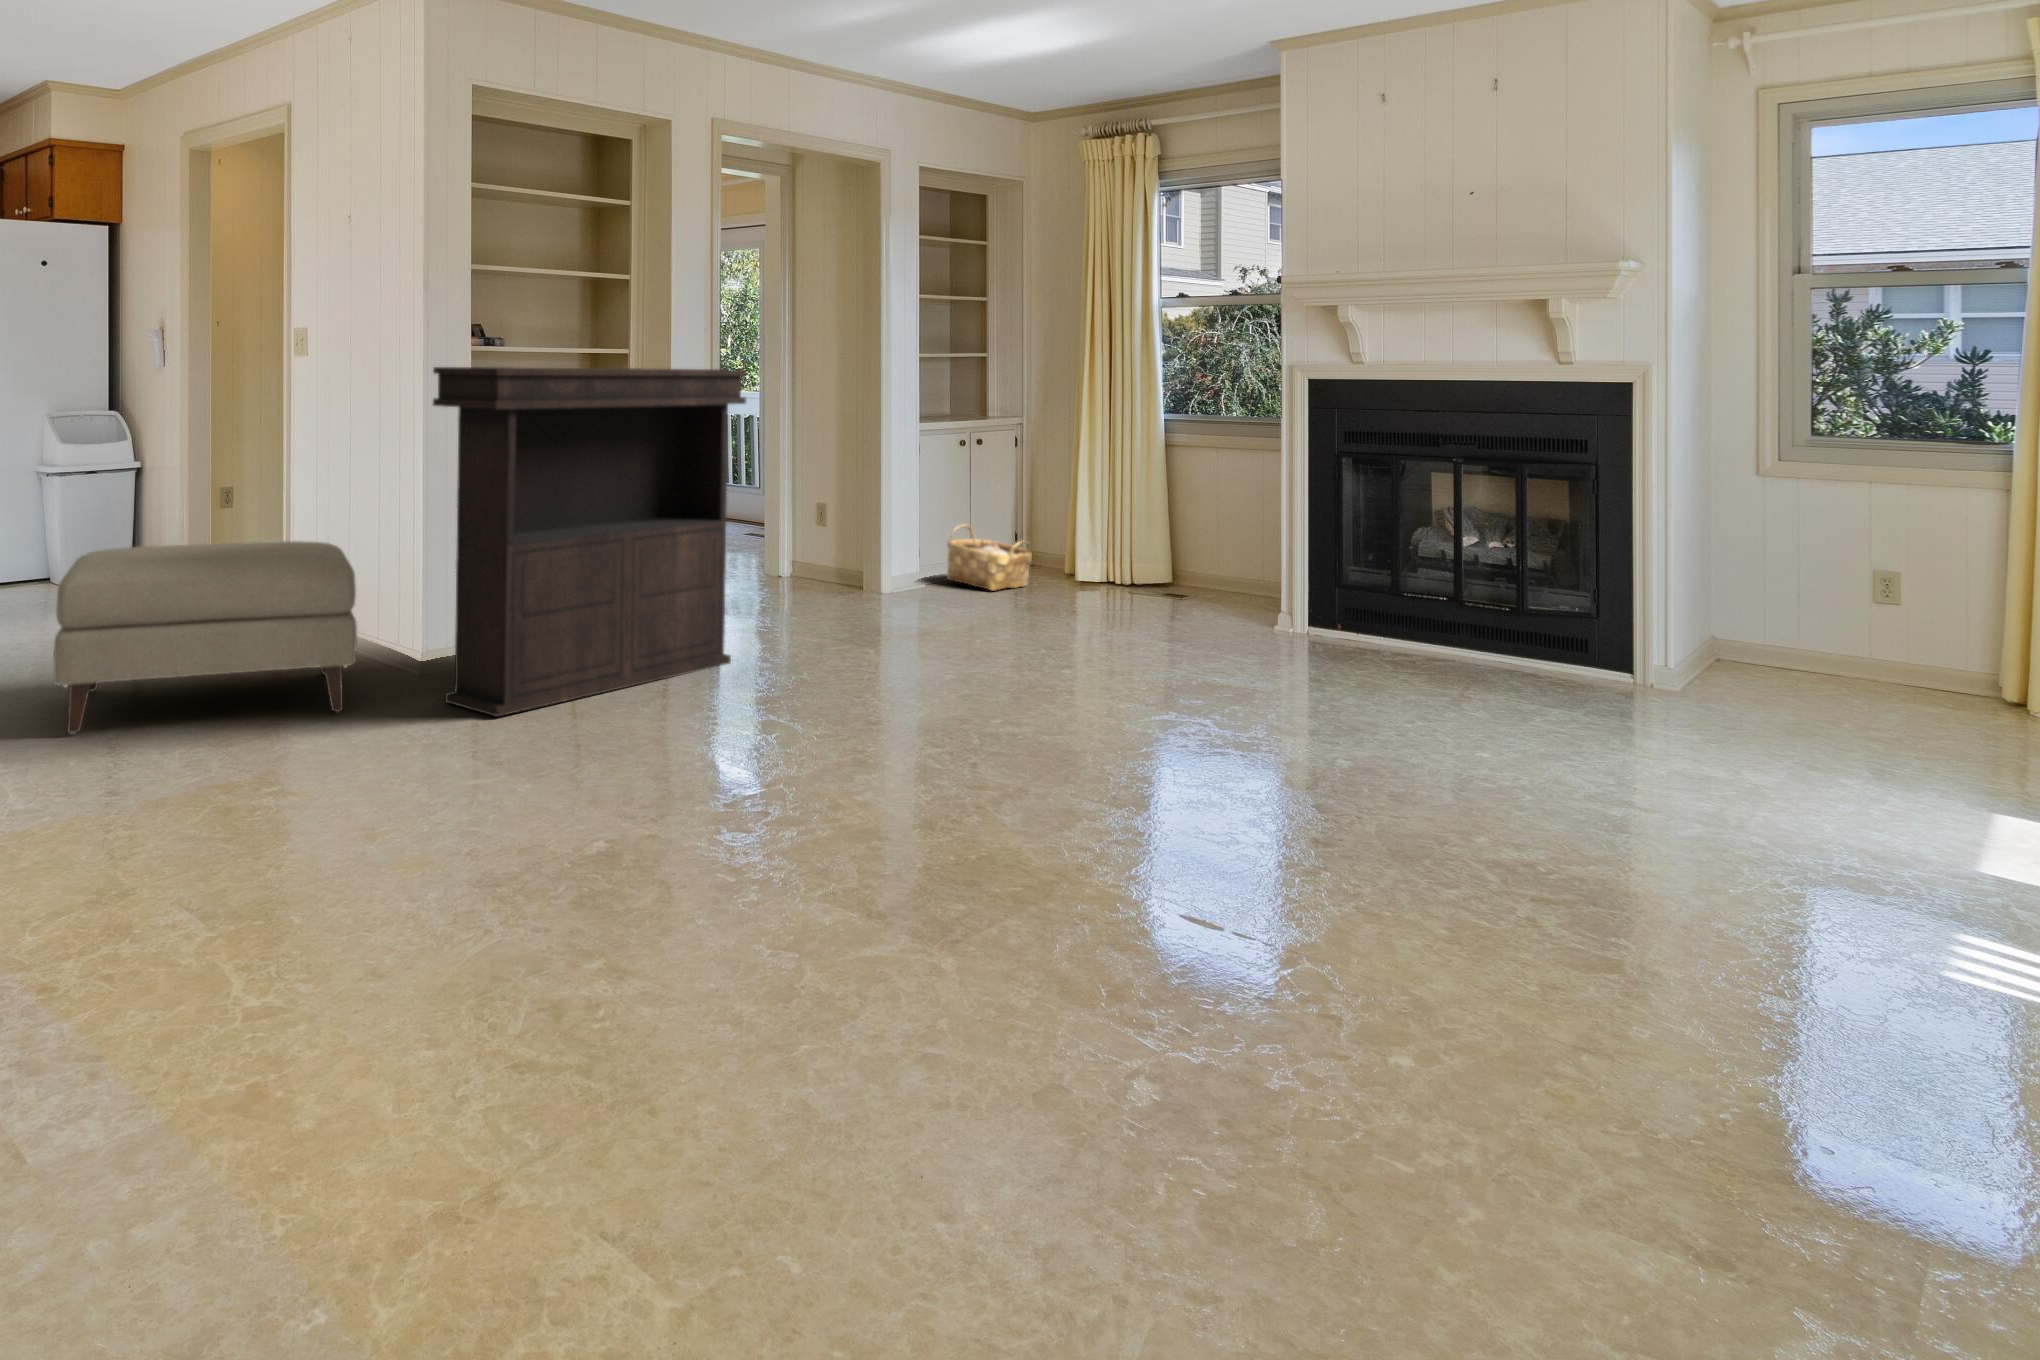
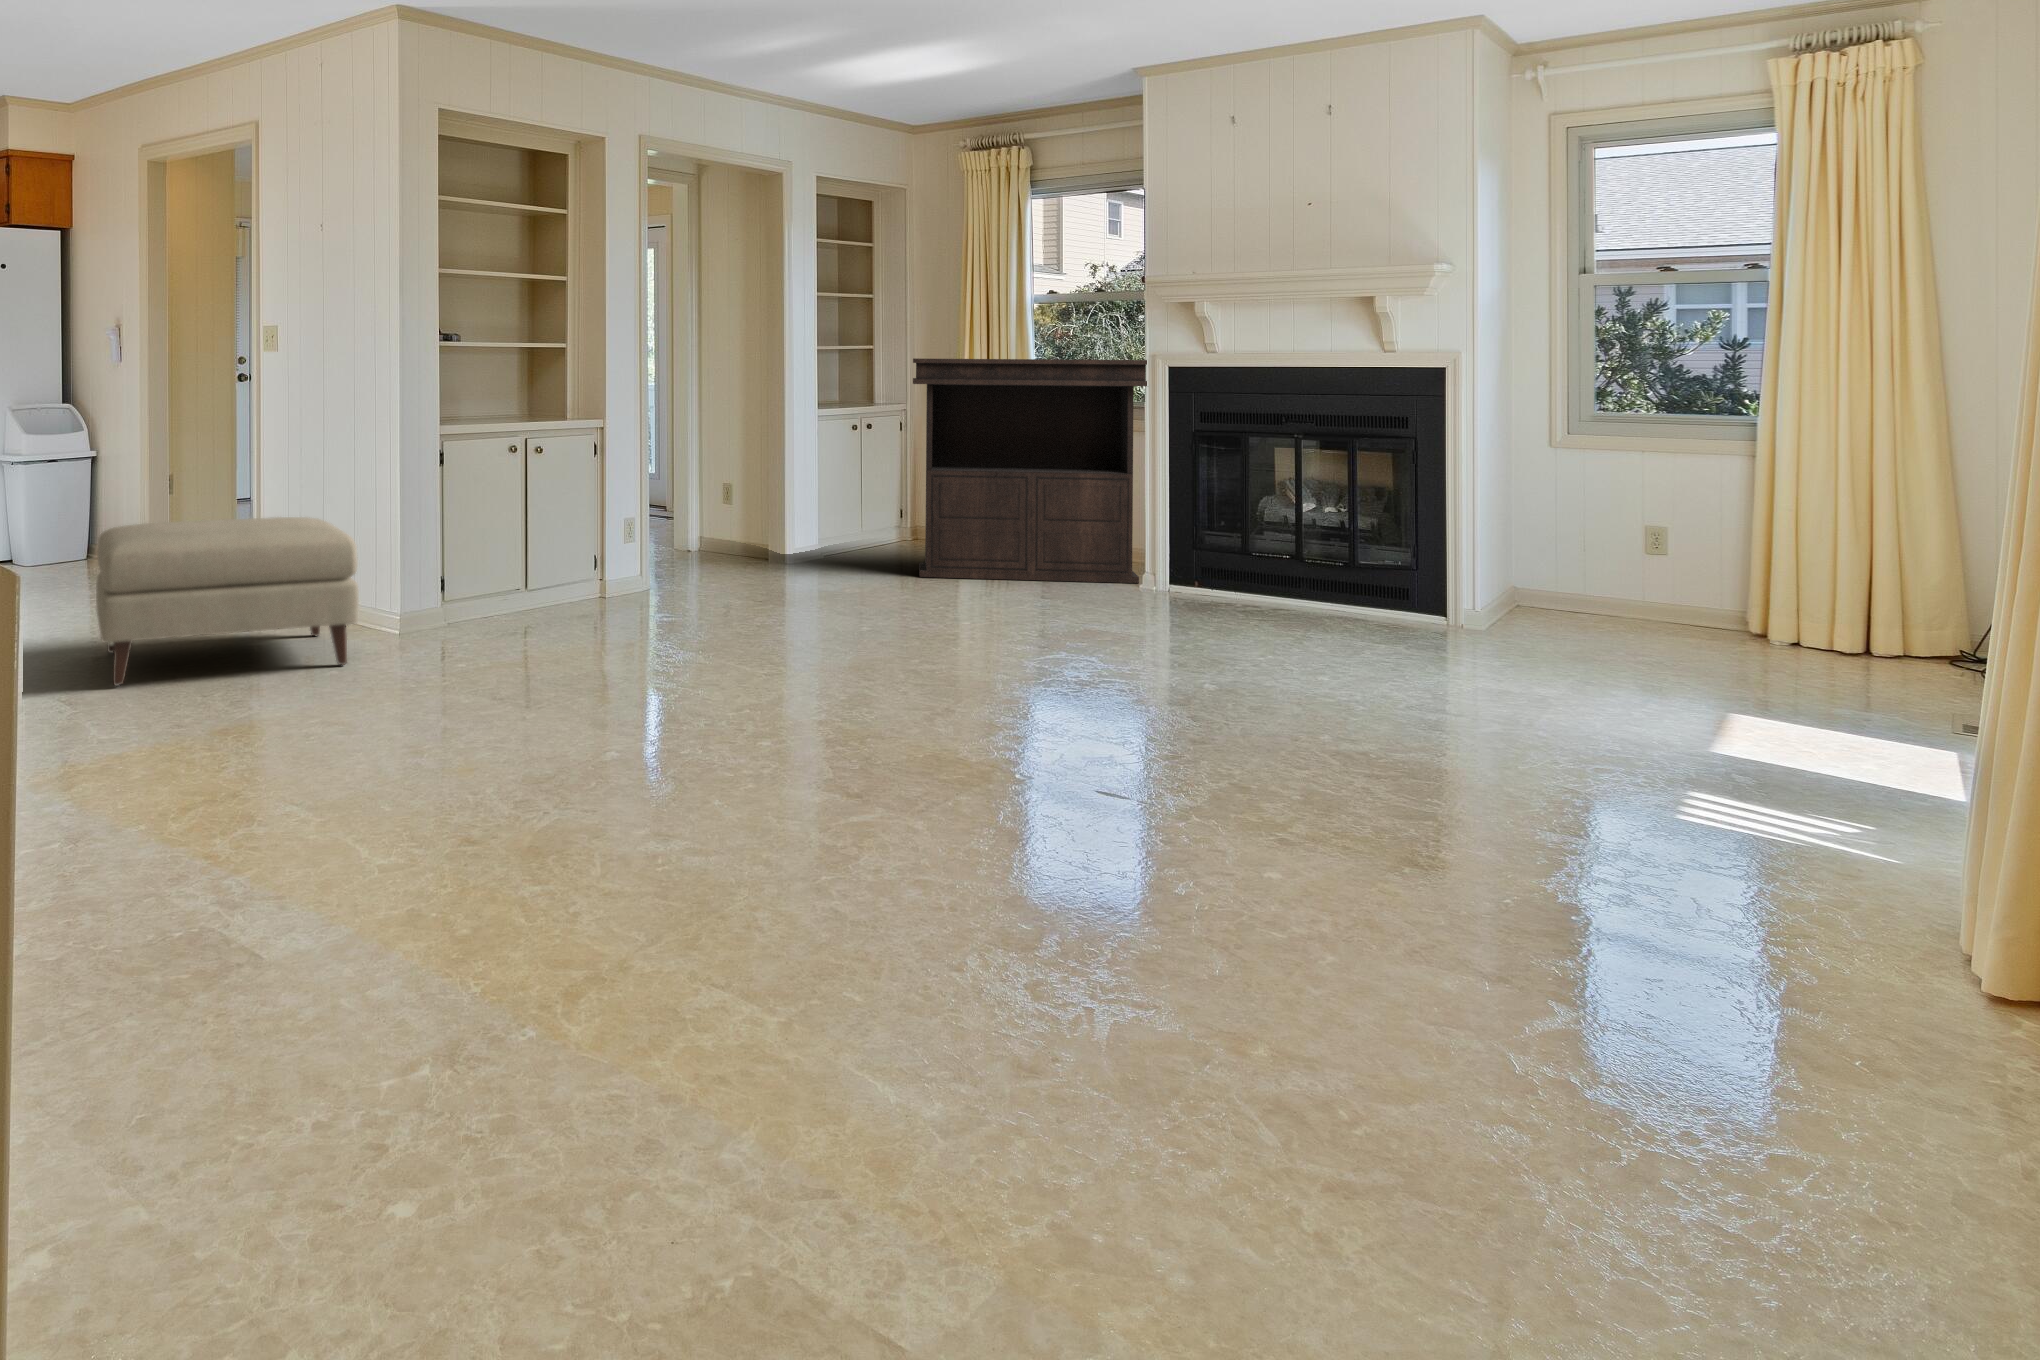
console table: present [433,367,747,717] -> present [913,358,1147,583]
woven basket: present [947,524,1032,591] -> none [842,500,919,560]

